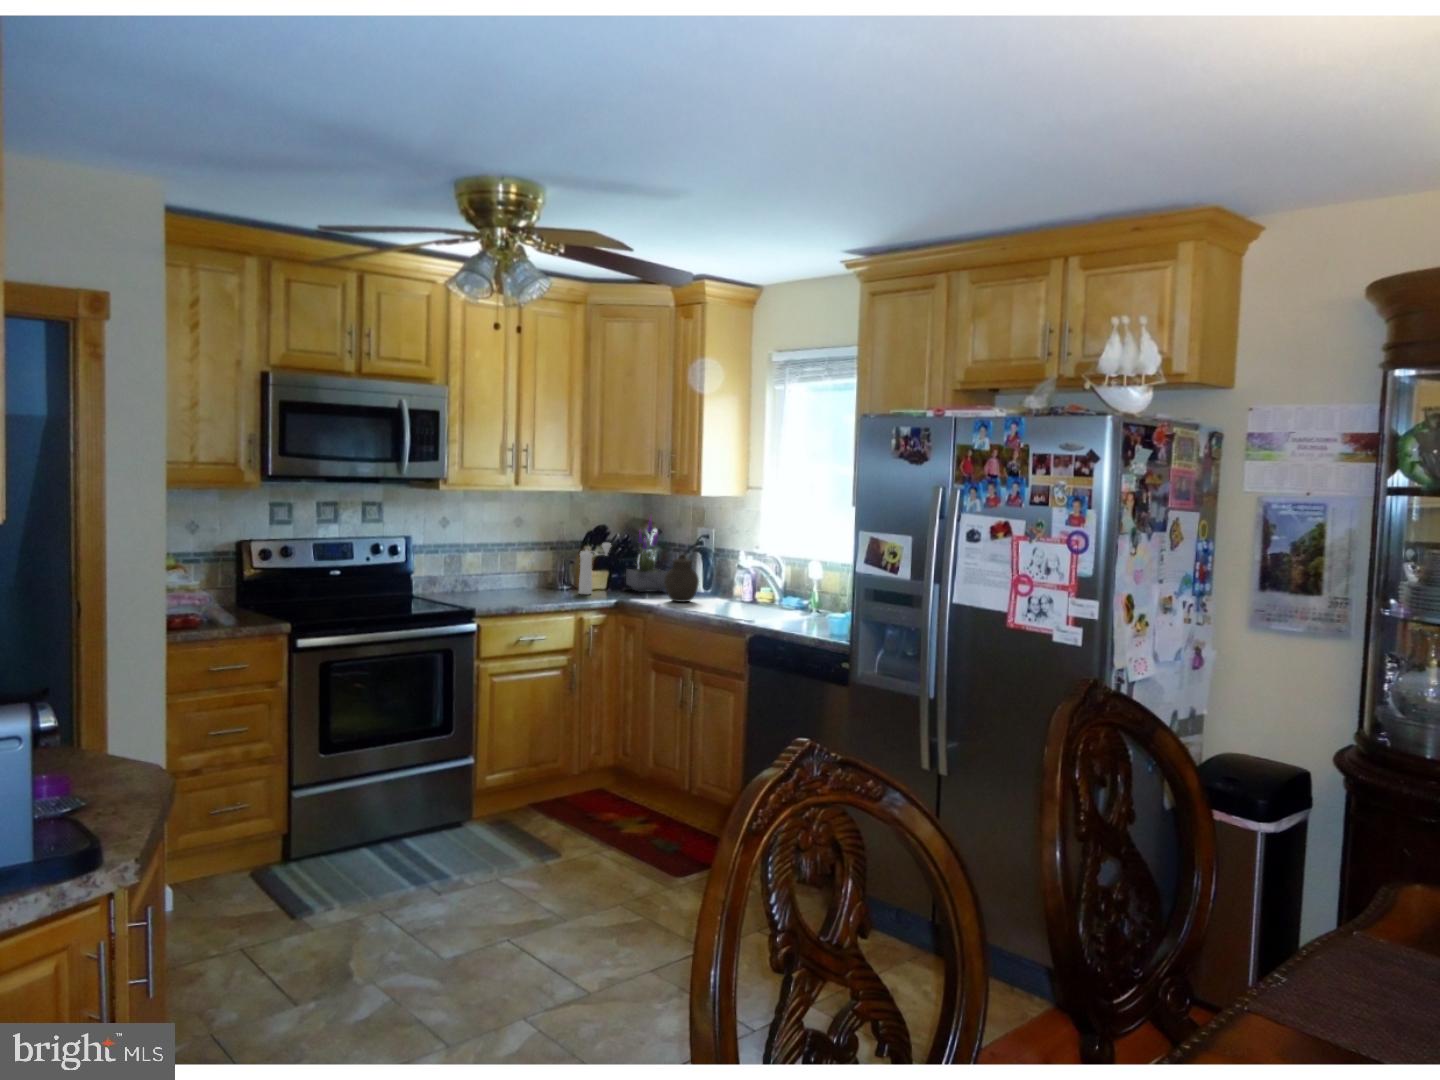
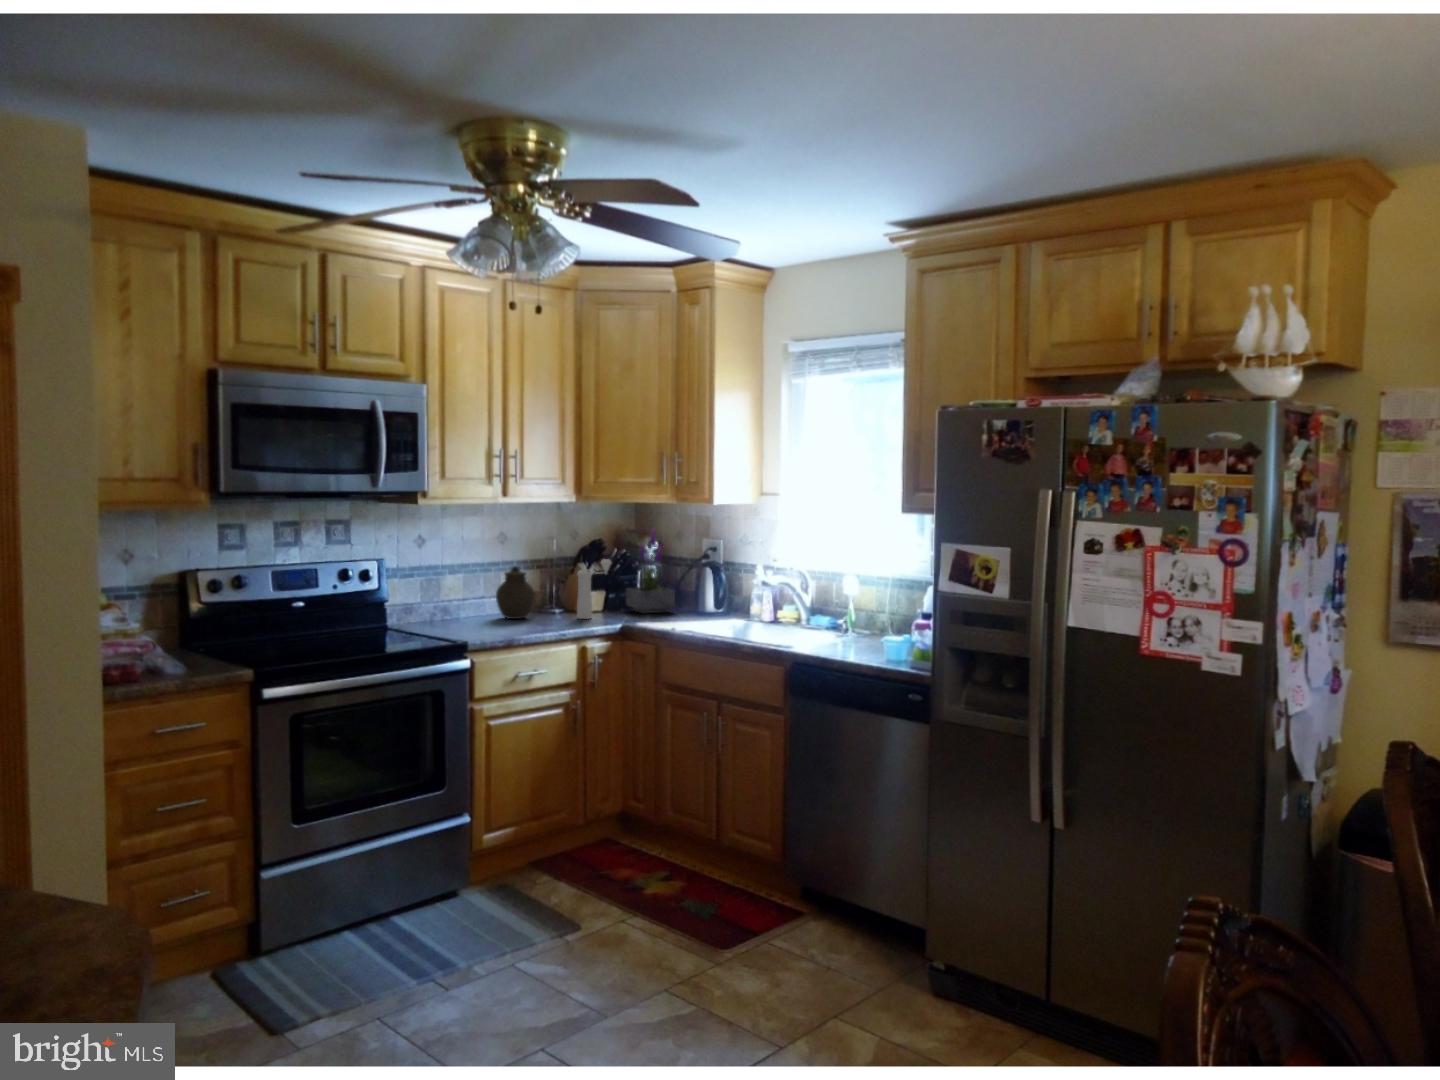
jar: present [664,555,699,602] -> present [496,566,535,619]

